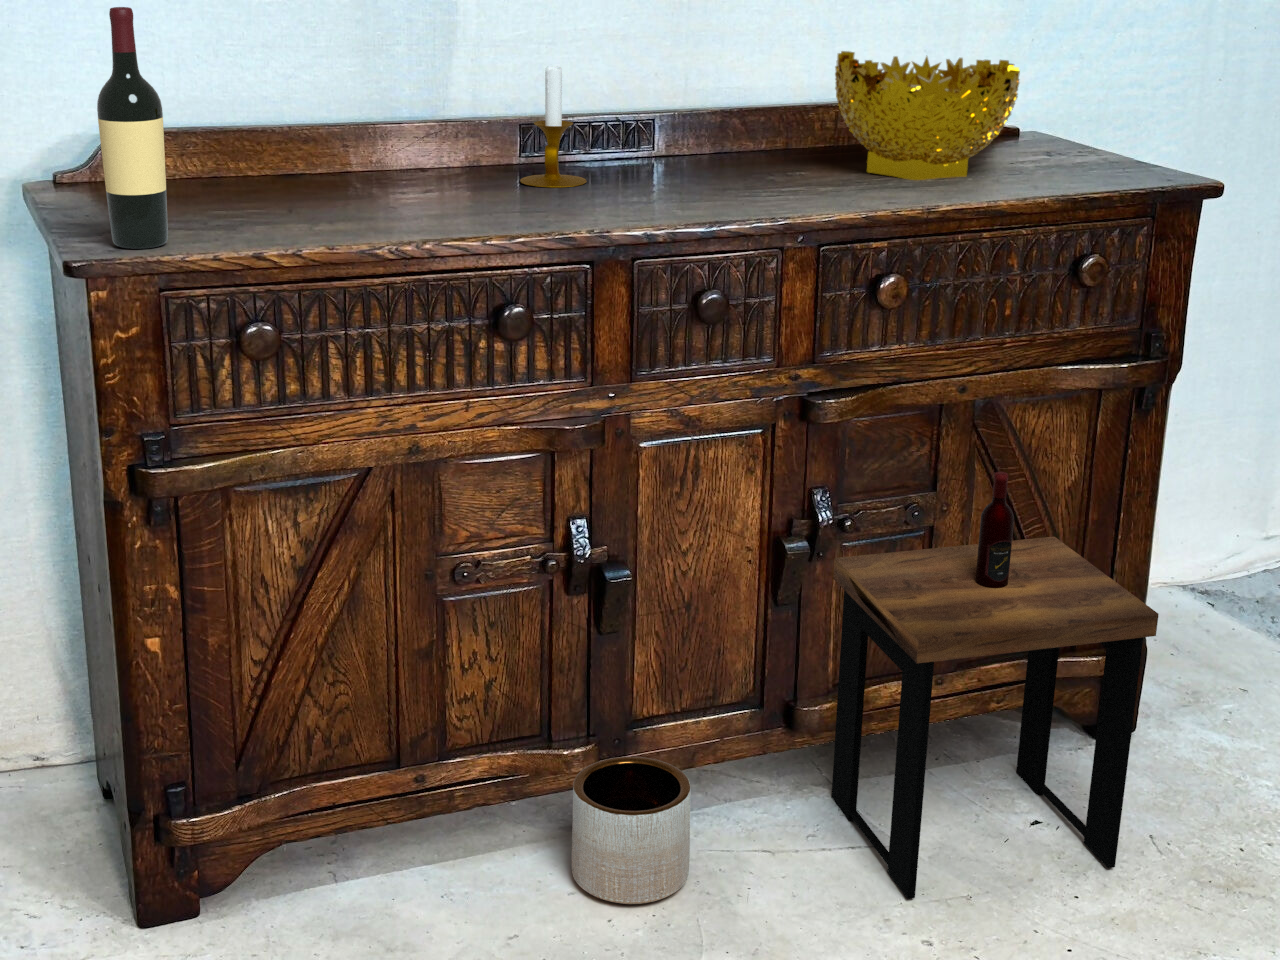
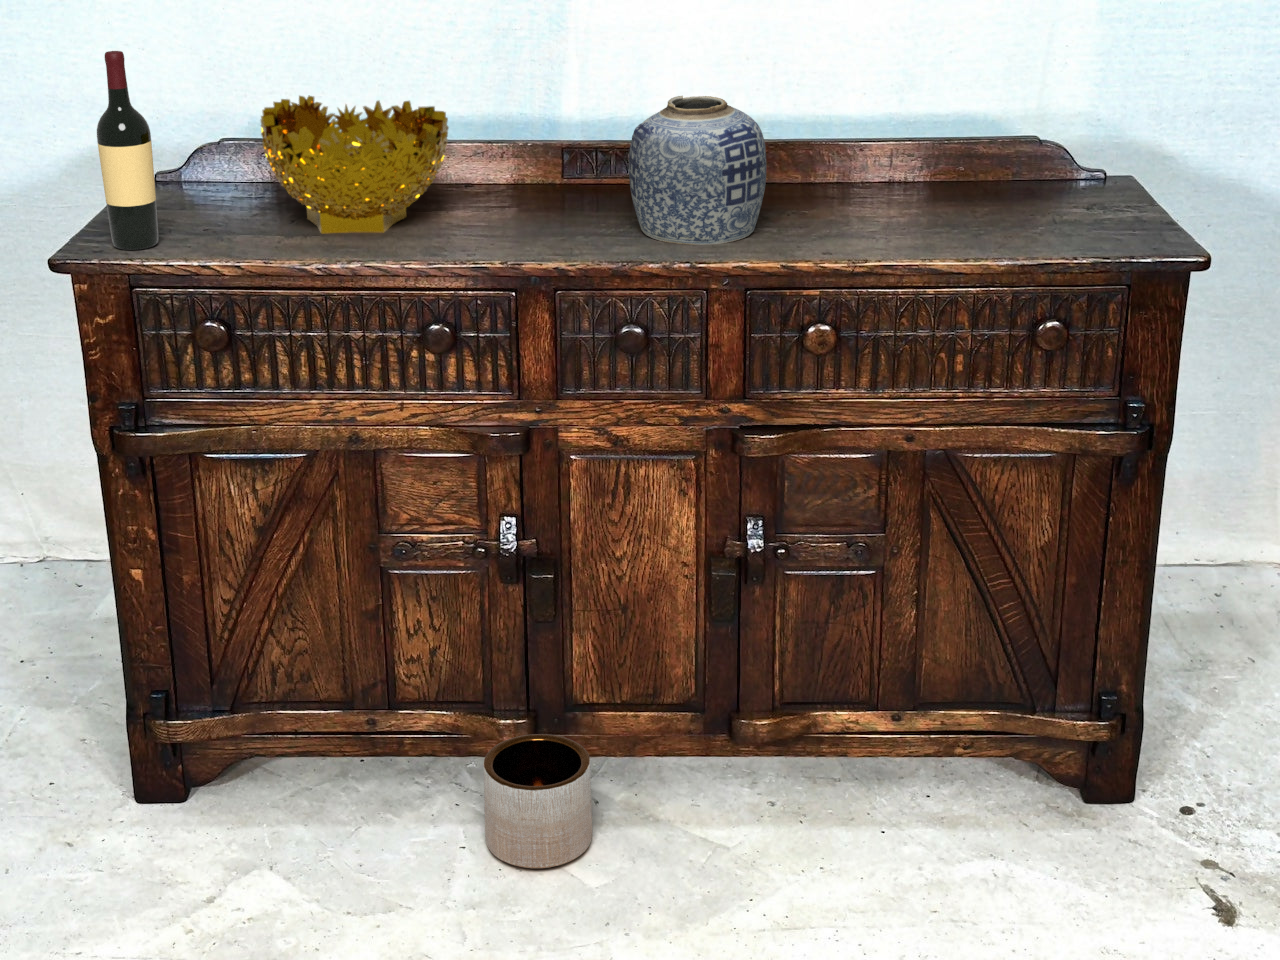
decorative bowl: present [835,51,1020,180] -> present [261,95,449,233]
vase: none [656,53,802,206] -> present [629,96,766,245]
candlestick: present [520,66,587,187] -> none [551,94,613,207]
side table: present [831,472,1159,899] -> none [760,526,1021,929]

